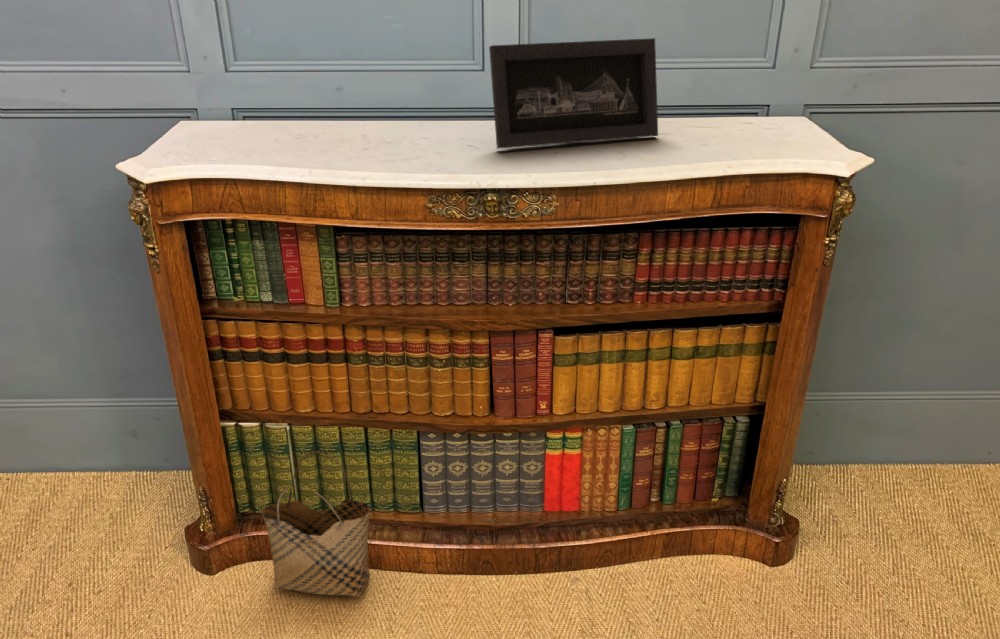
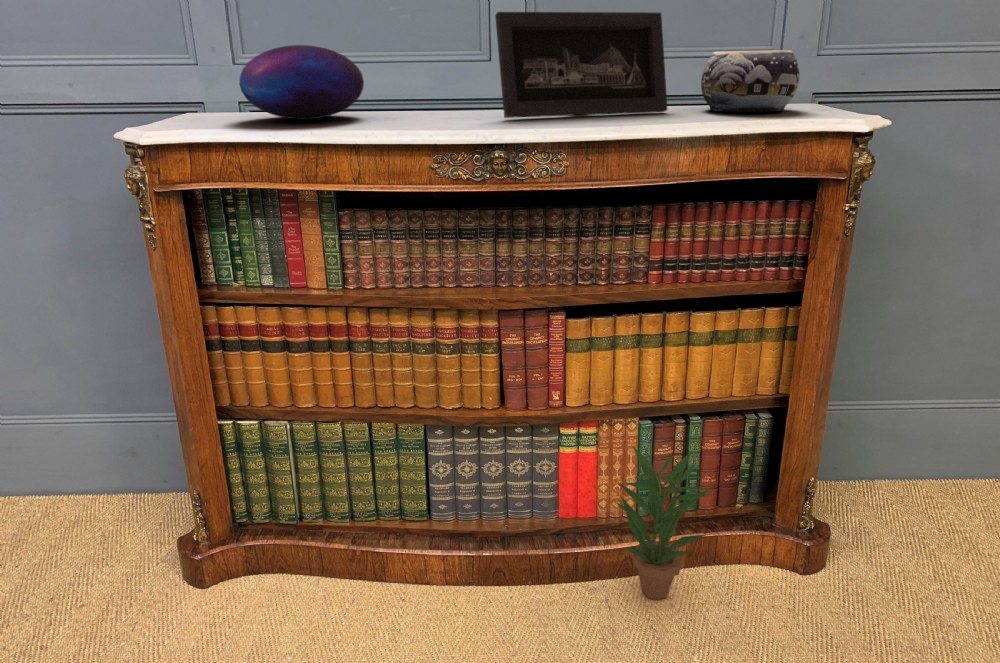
decorative orb: none [236,71,359,145] -> present [239,45,364,119]
decorative bowl: none [693,73,789,143] -> present [701,50,799,112]
woven basket: present [261,451,370,596] -> none [257,448,374,608]
potted plant: none [595,455,686,591] -> present [615,447,709,600]

